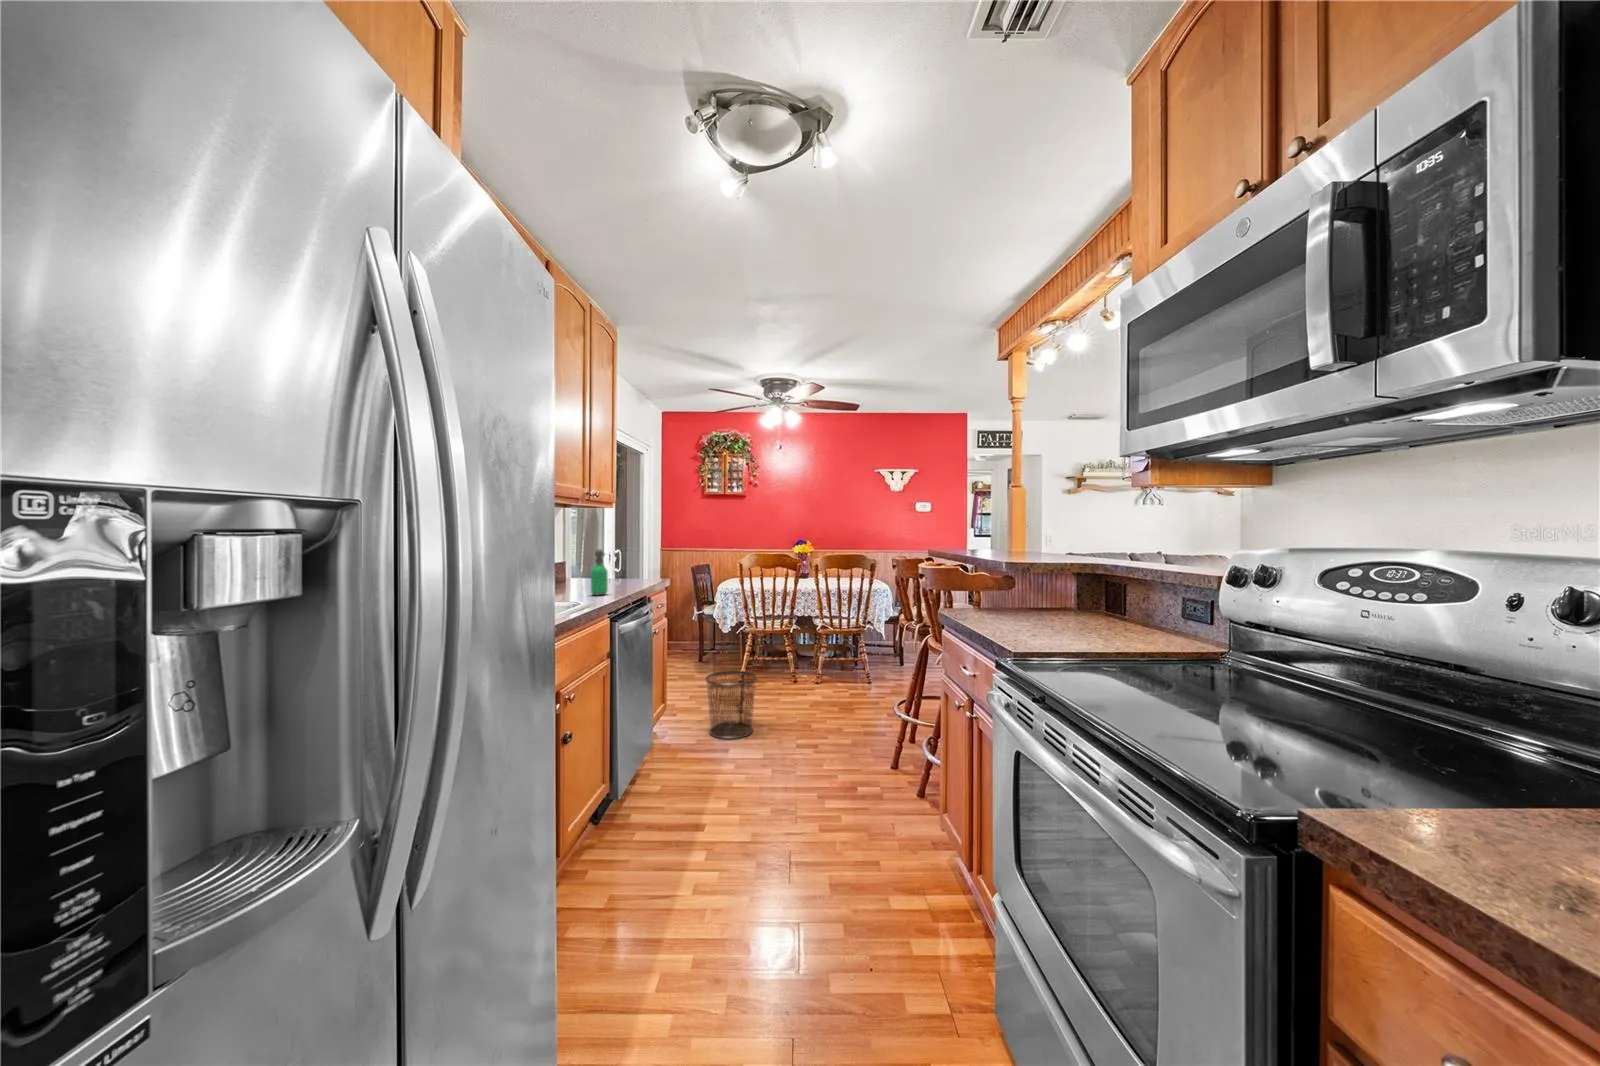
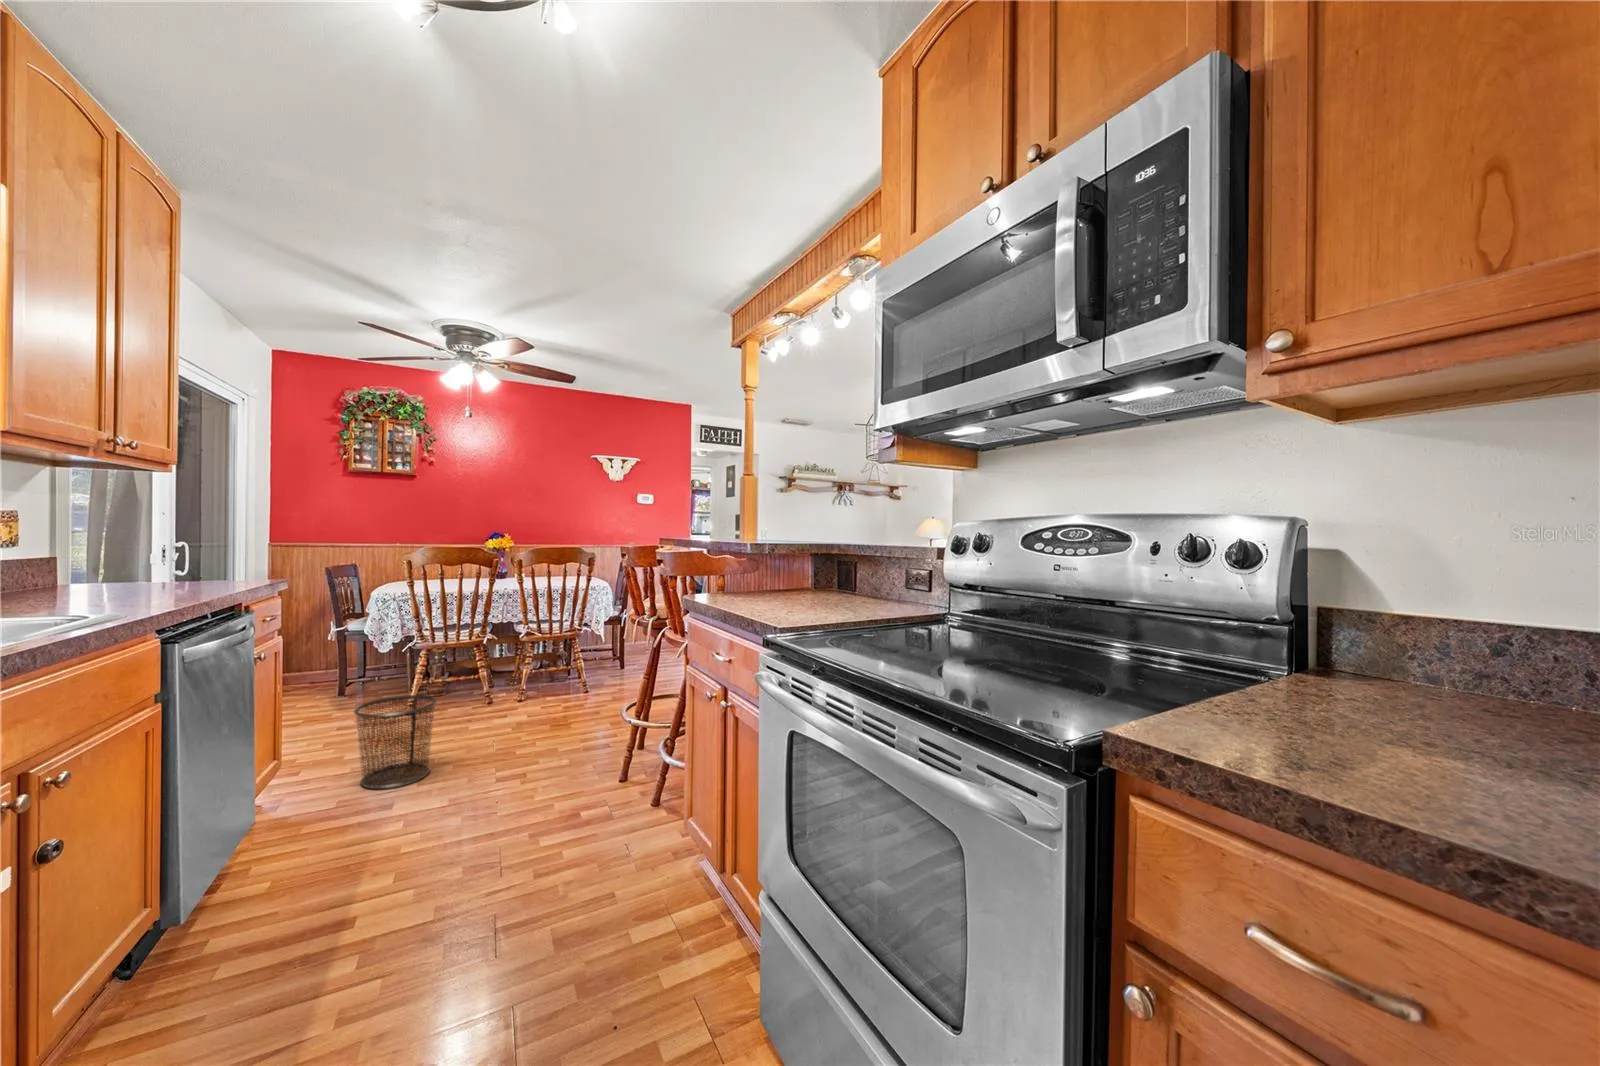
soap dispenser: present [591,549,608,595] -> none [128,526,165,600]

